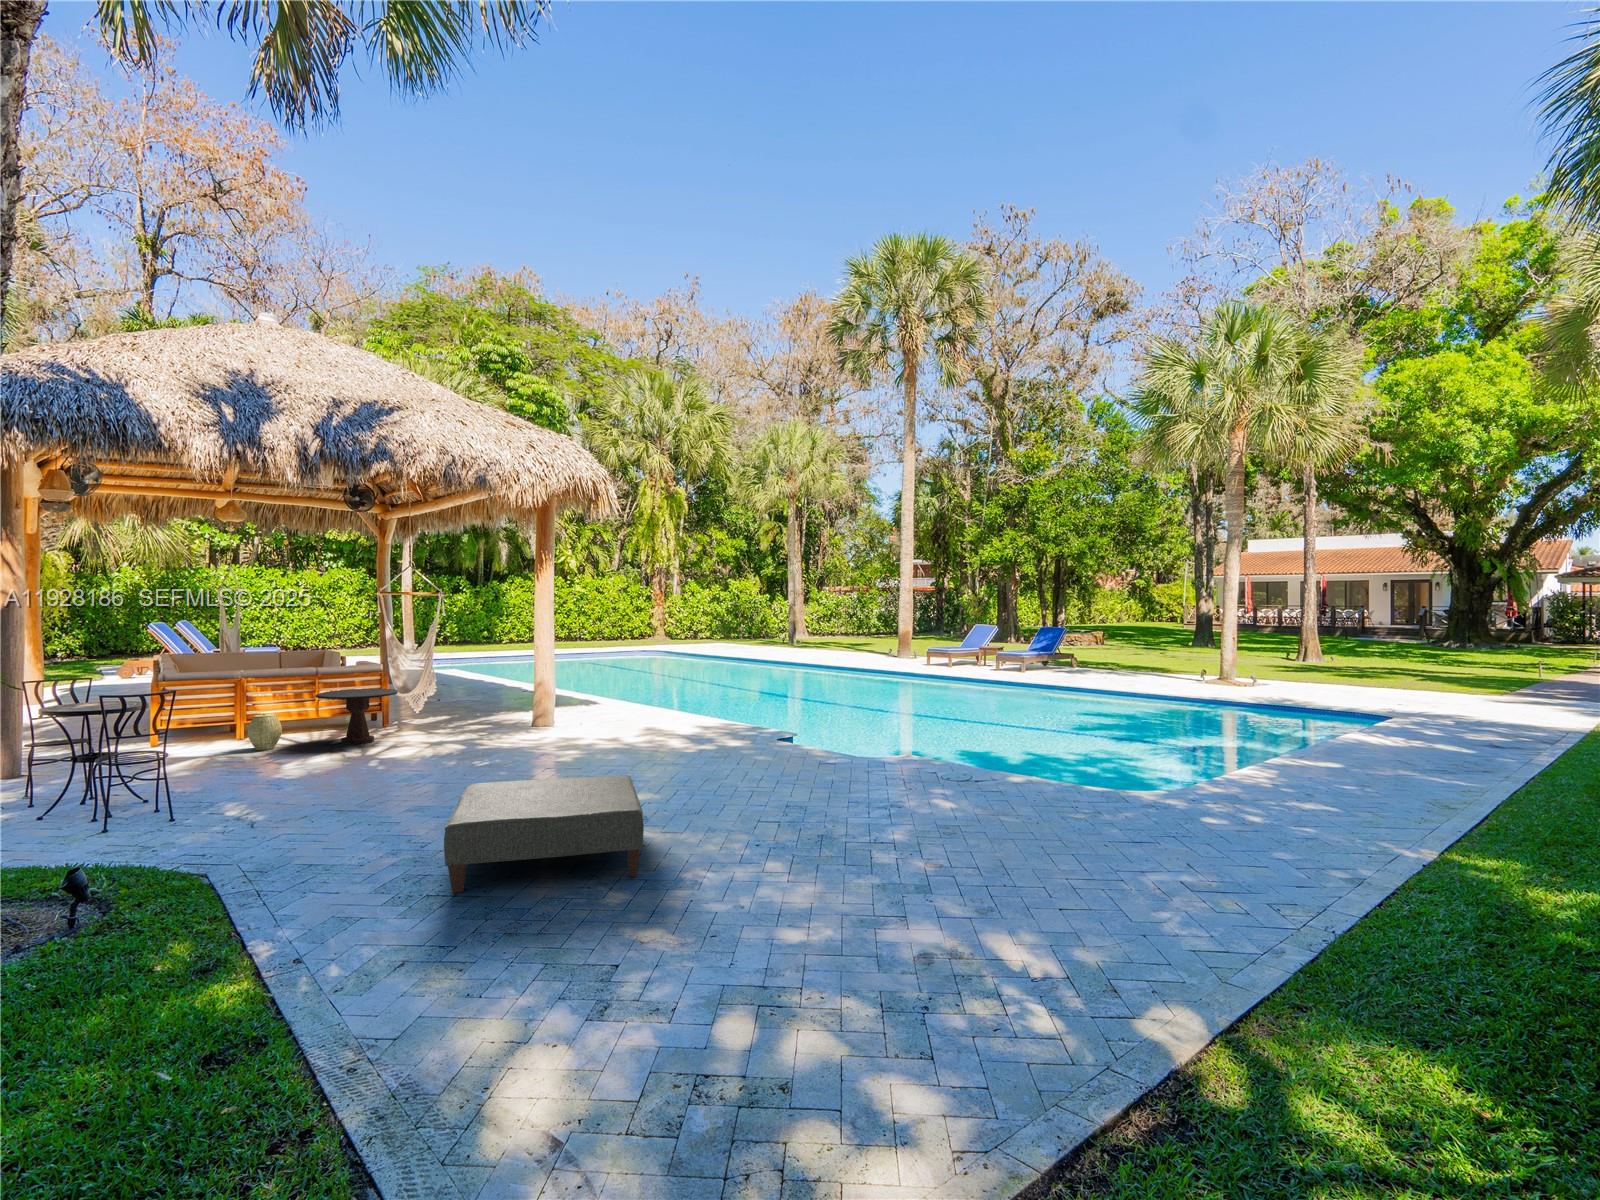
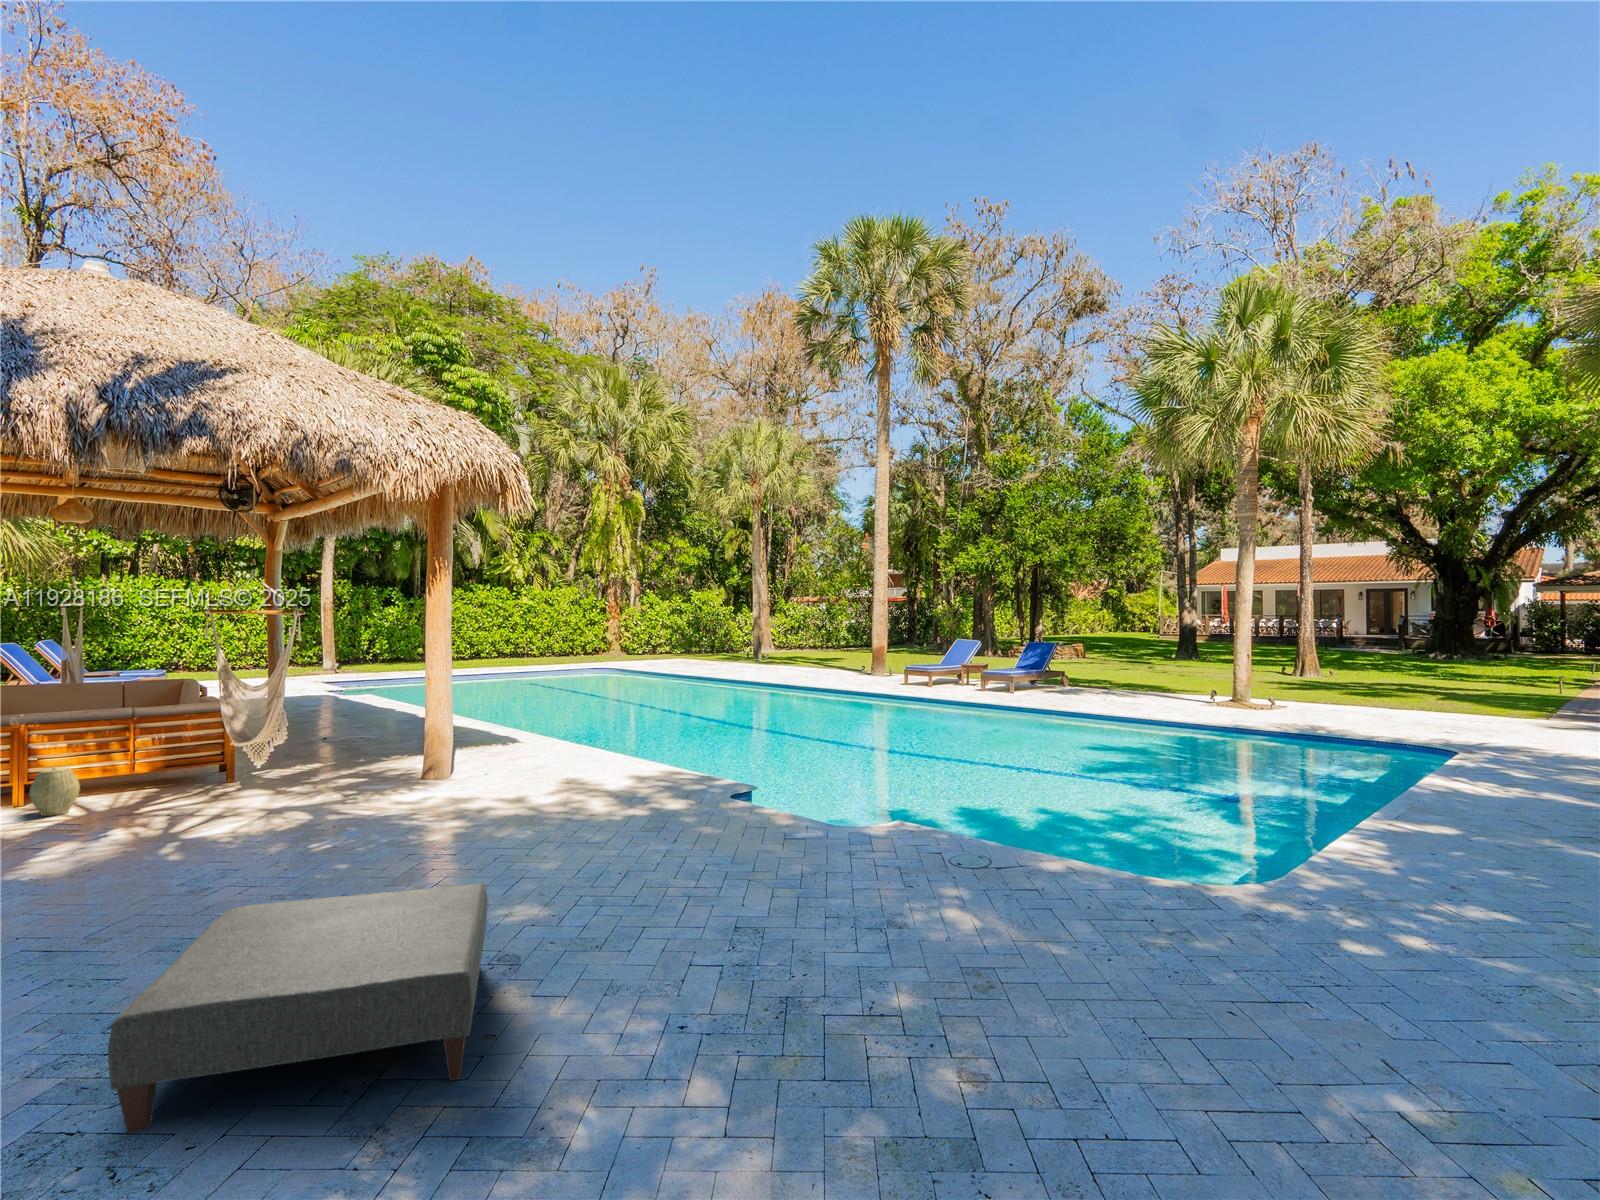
side table: present [315,689,398,745] -> none [126,731,243,805]

